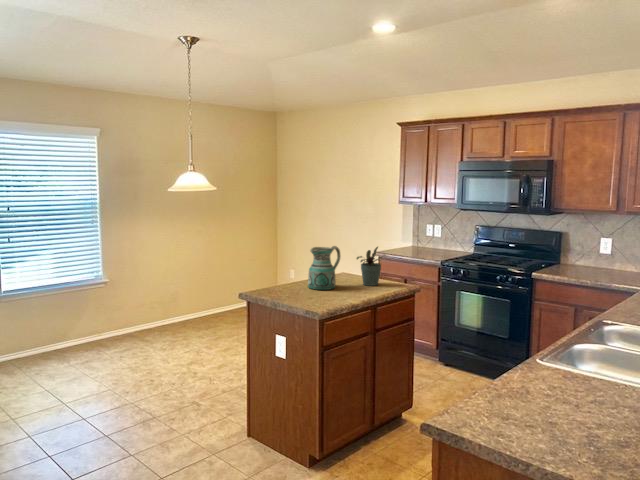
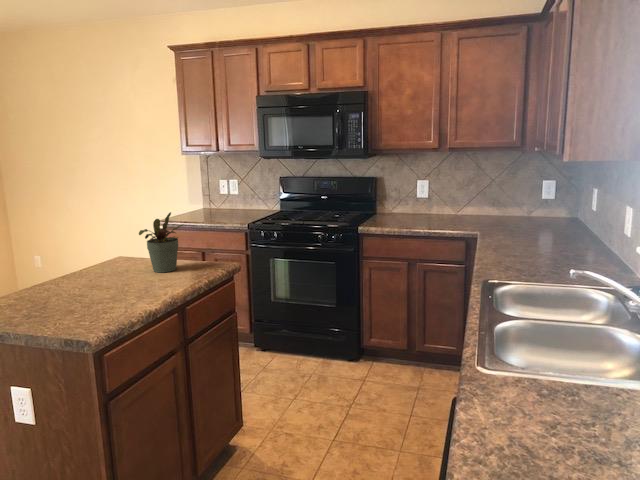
ceramic pitcher: present [308,246,340,290] -> none [57,218,112,292]

